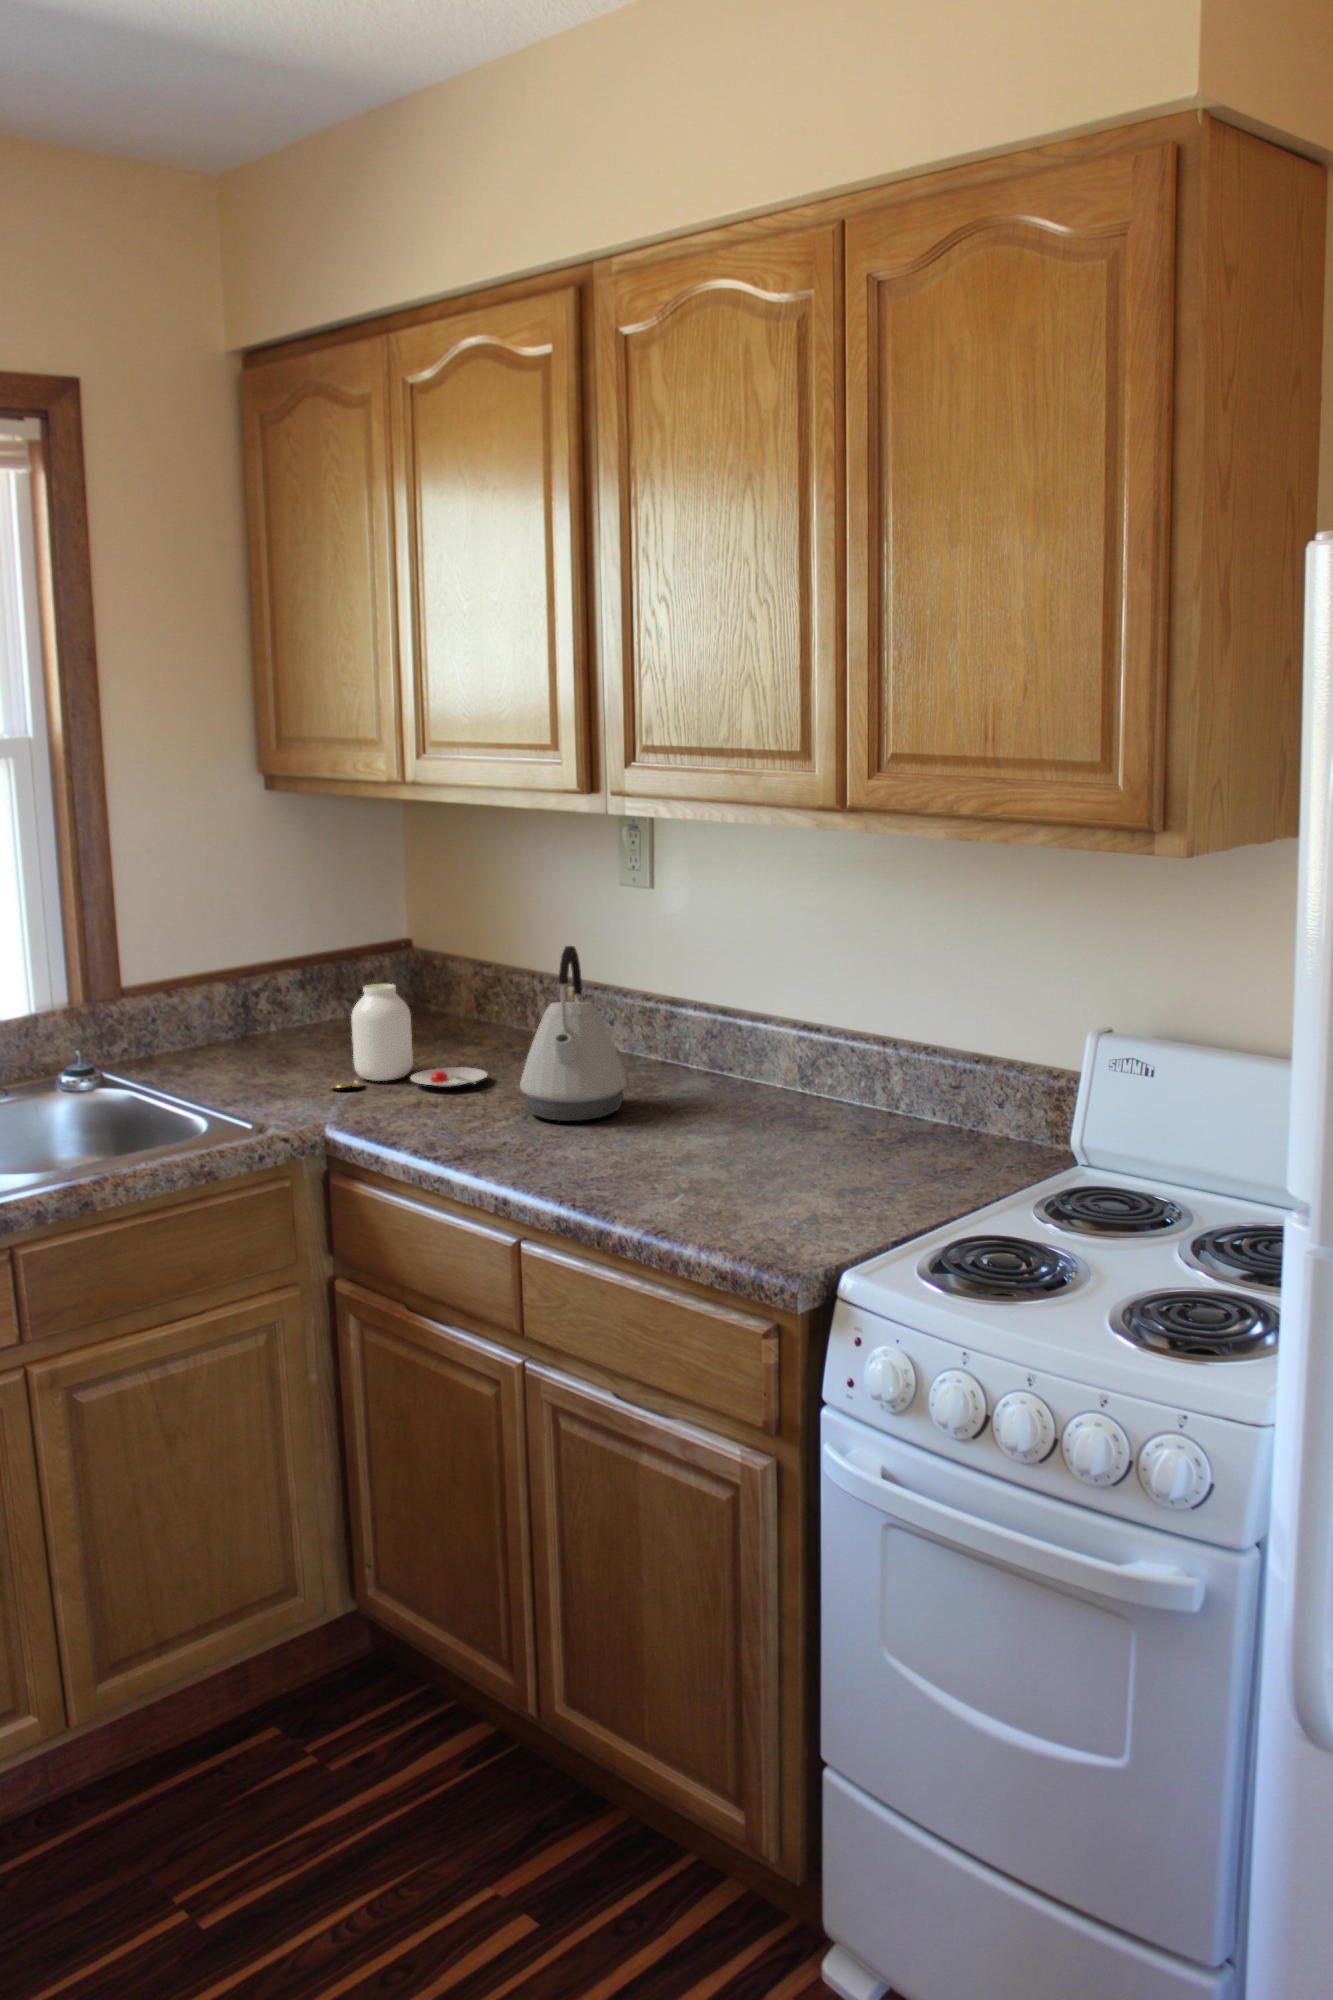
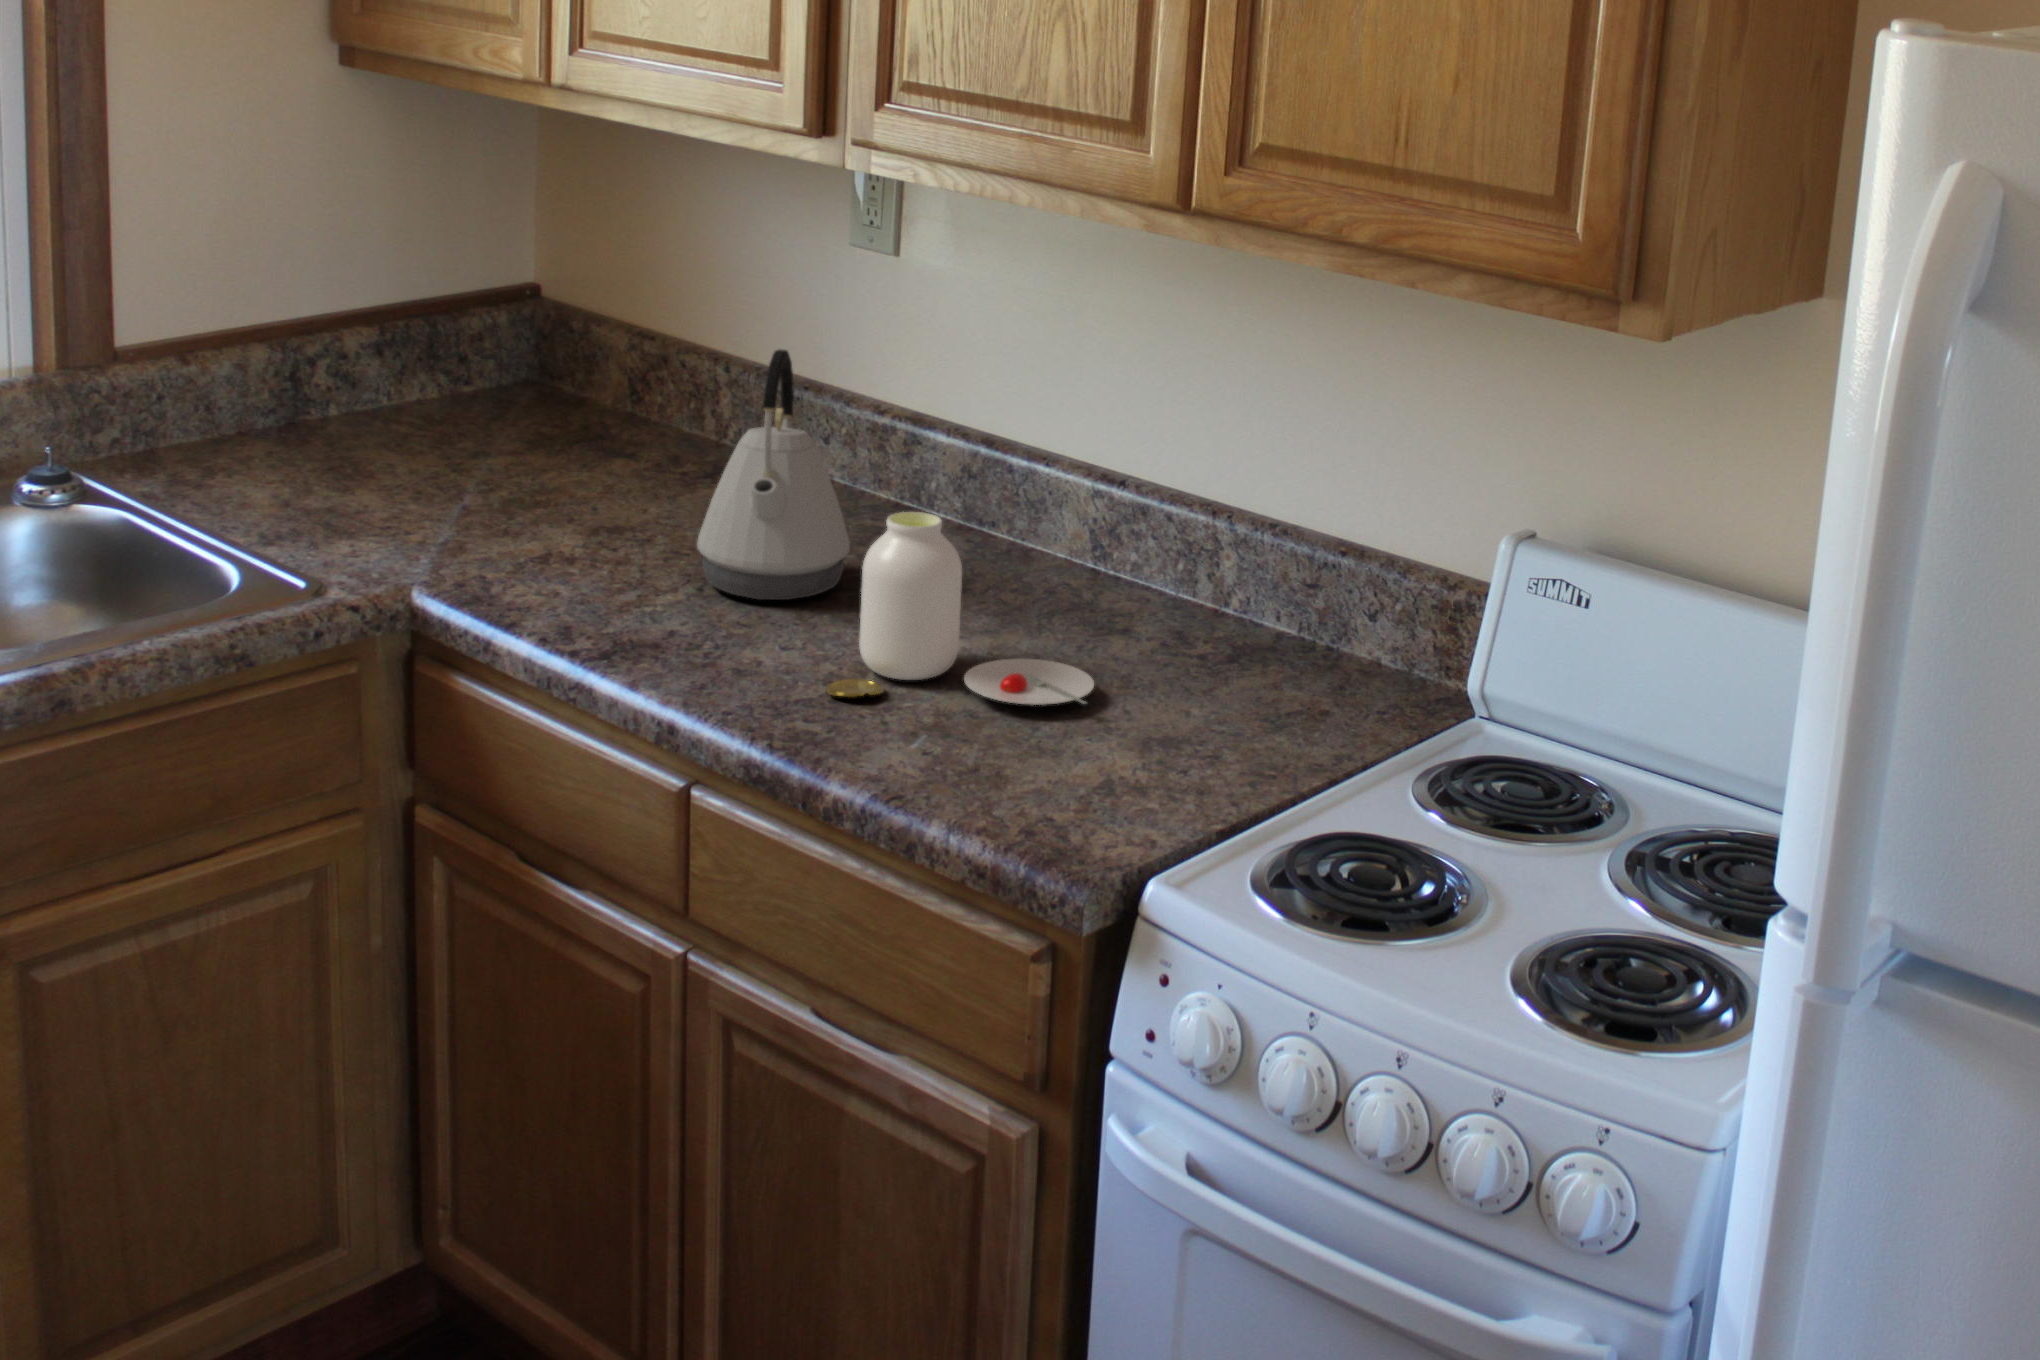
jar: present [331,984,487,1088] -> present [827,512,1094,705]

